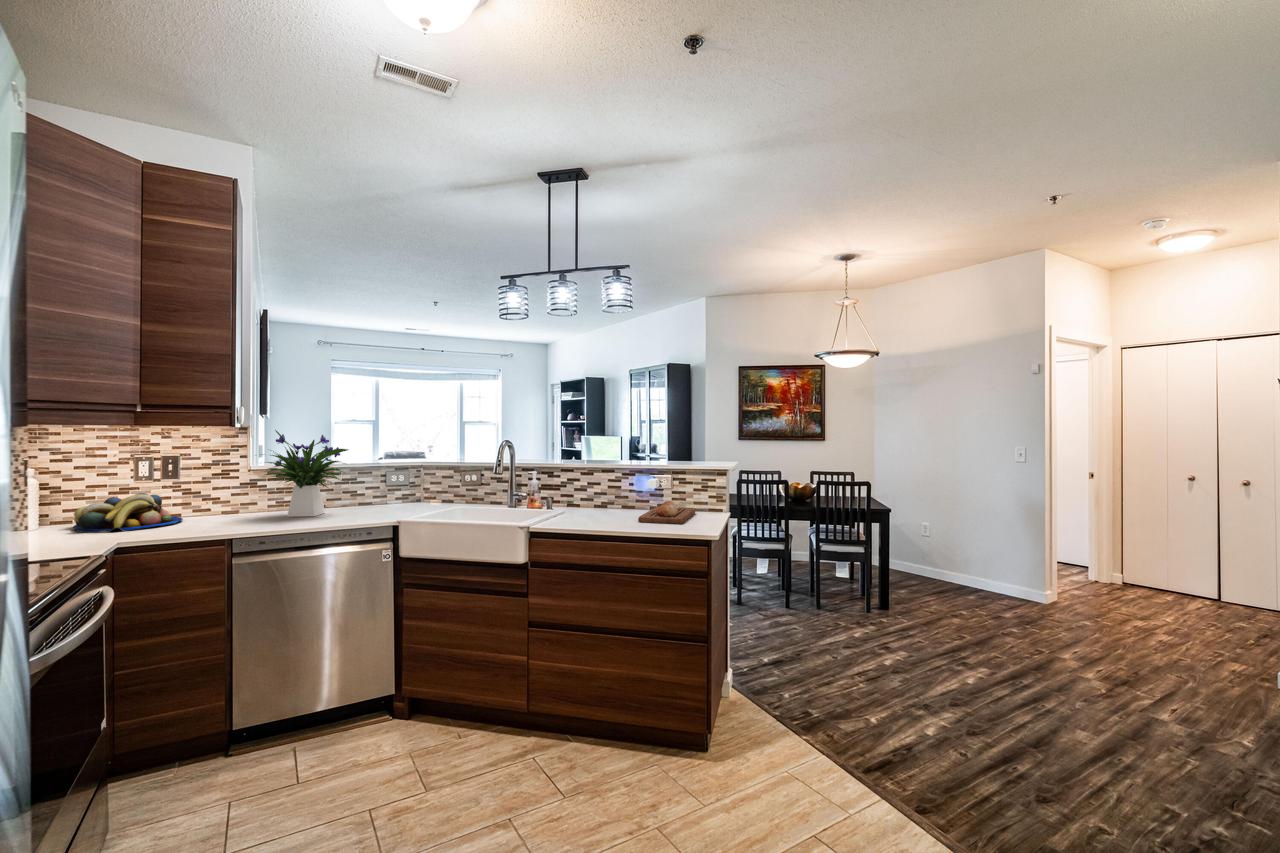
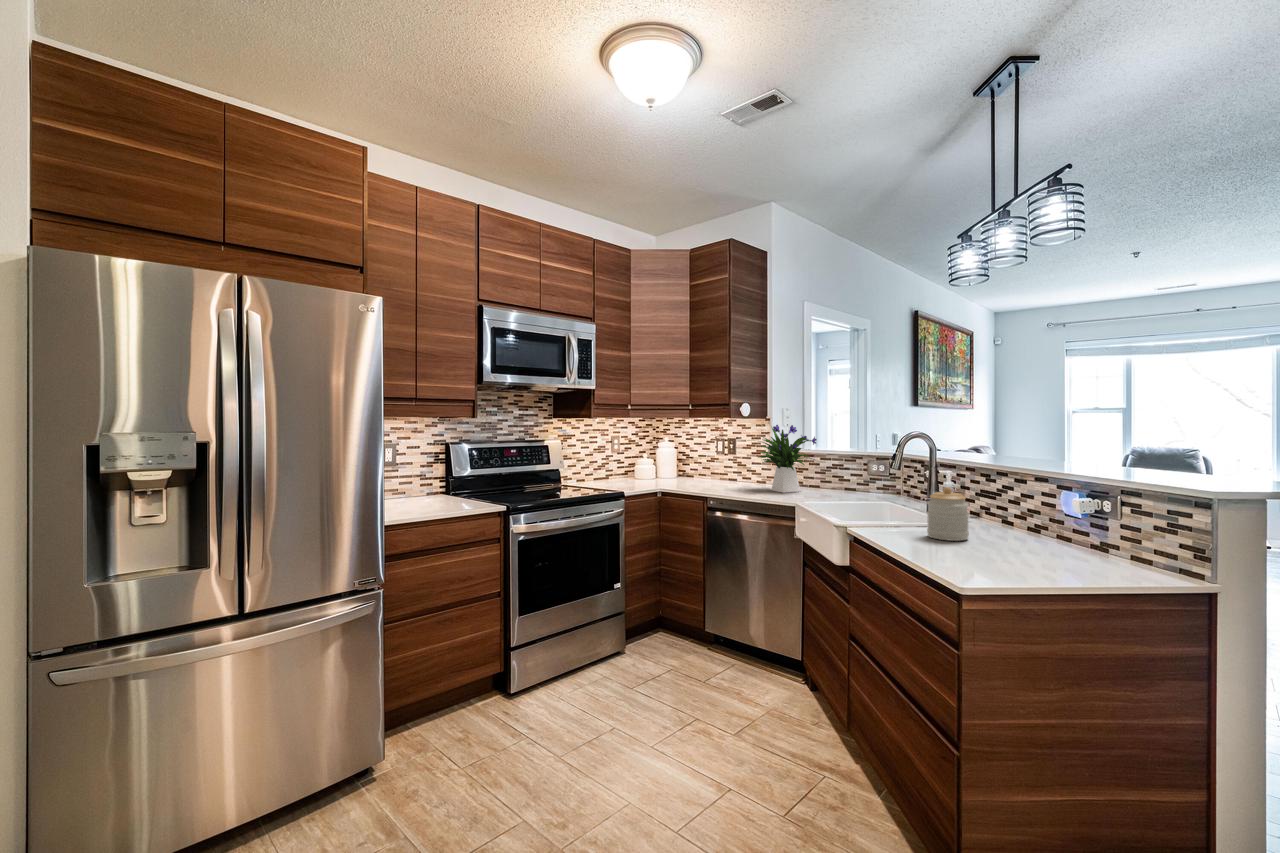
jar: none [576,481,605,521] -> present [927,487,969,541]
fruit bowl: present [73,493,183,533] -> none [672,463,728,485]
bread loaf: present [638,501,695,524] -> none [986,536,1150,568]

